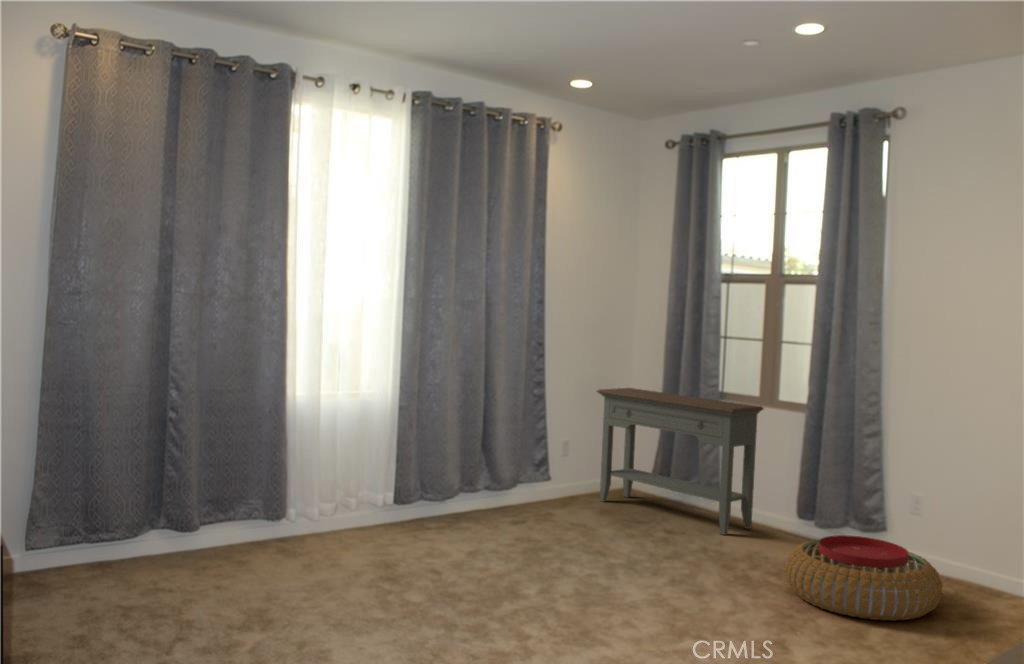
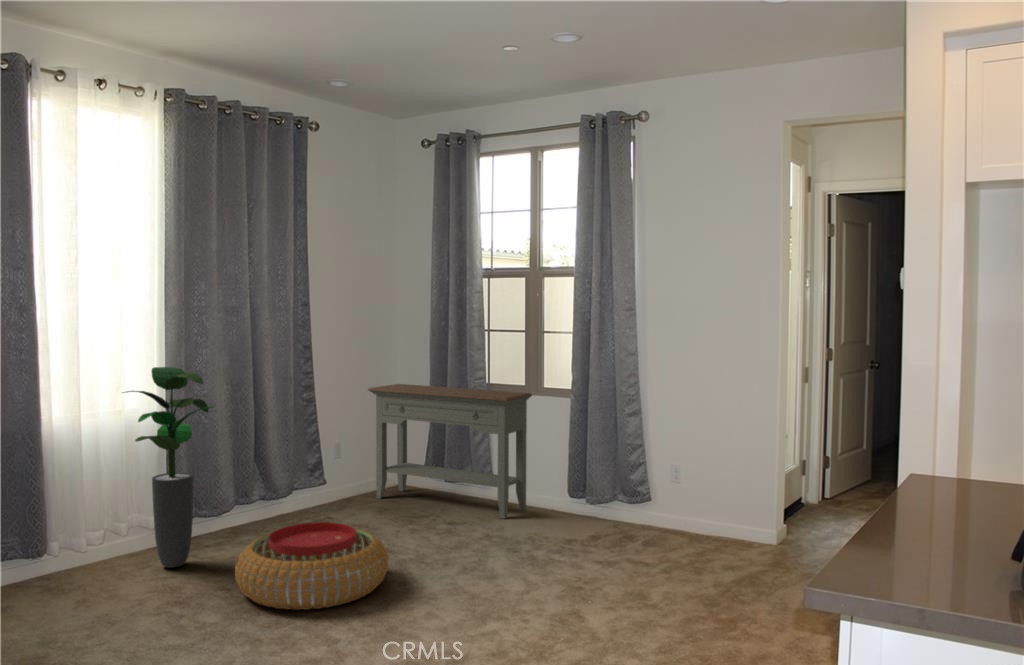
potted plant: none [366,355,444,538] -> present [123,367,214,568]
pouf: present [785,535,943,621] -> present [235,522,388,610]

